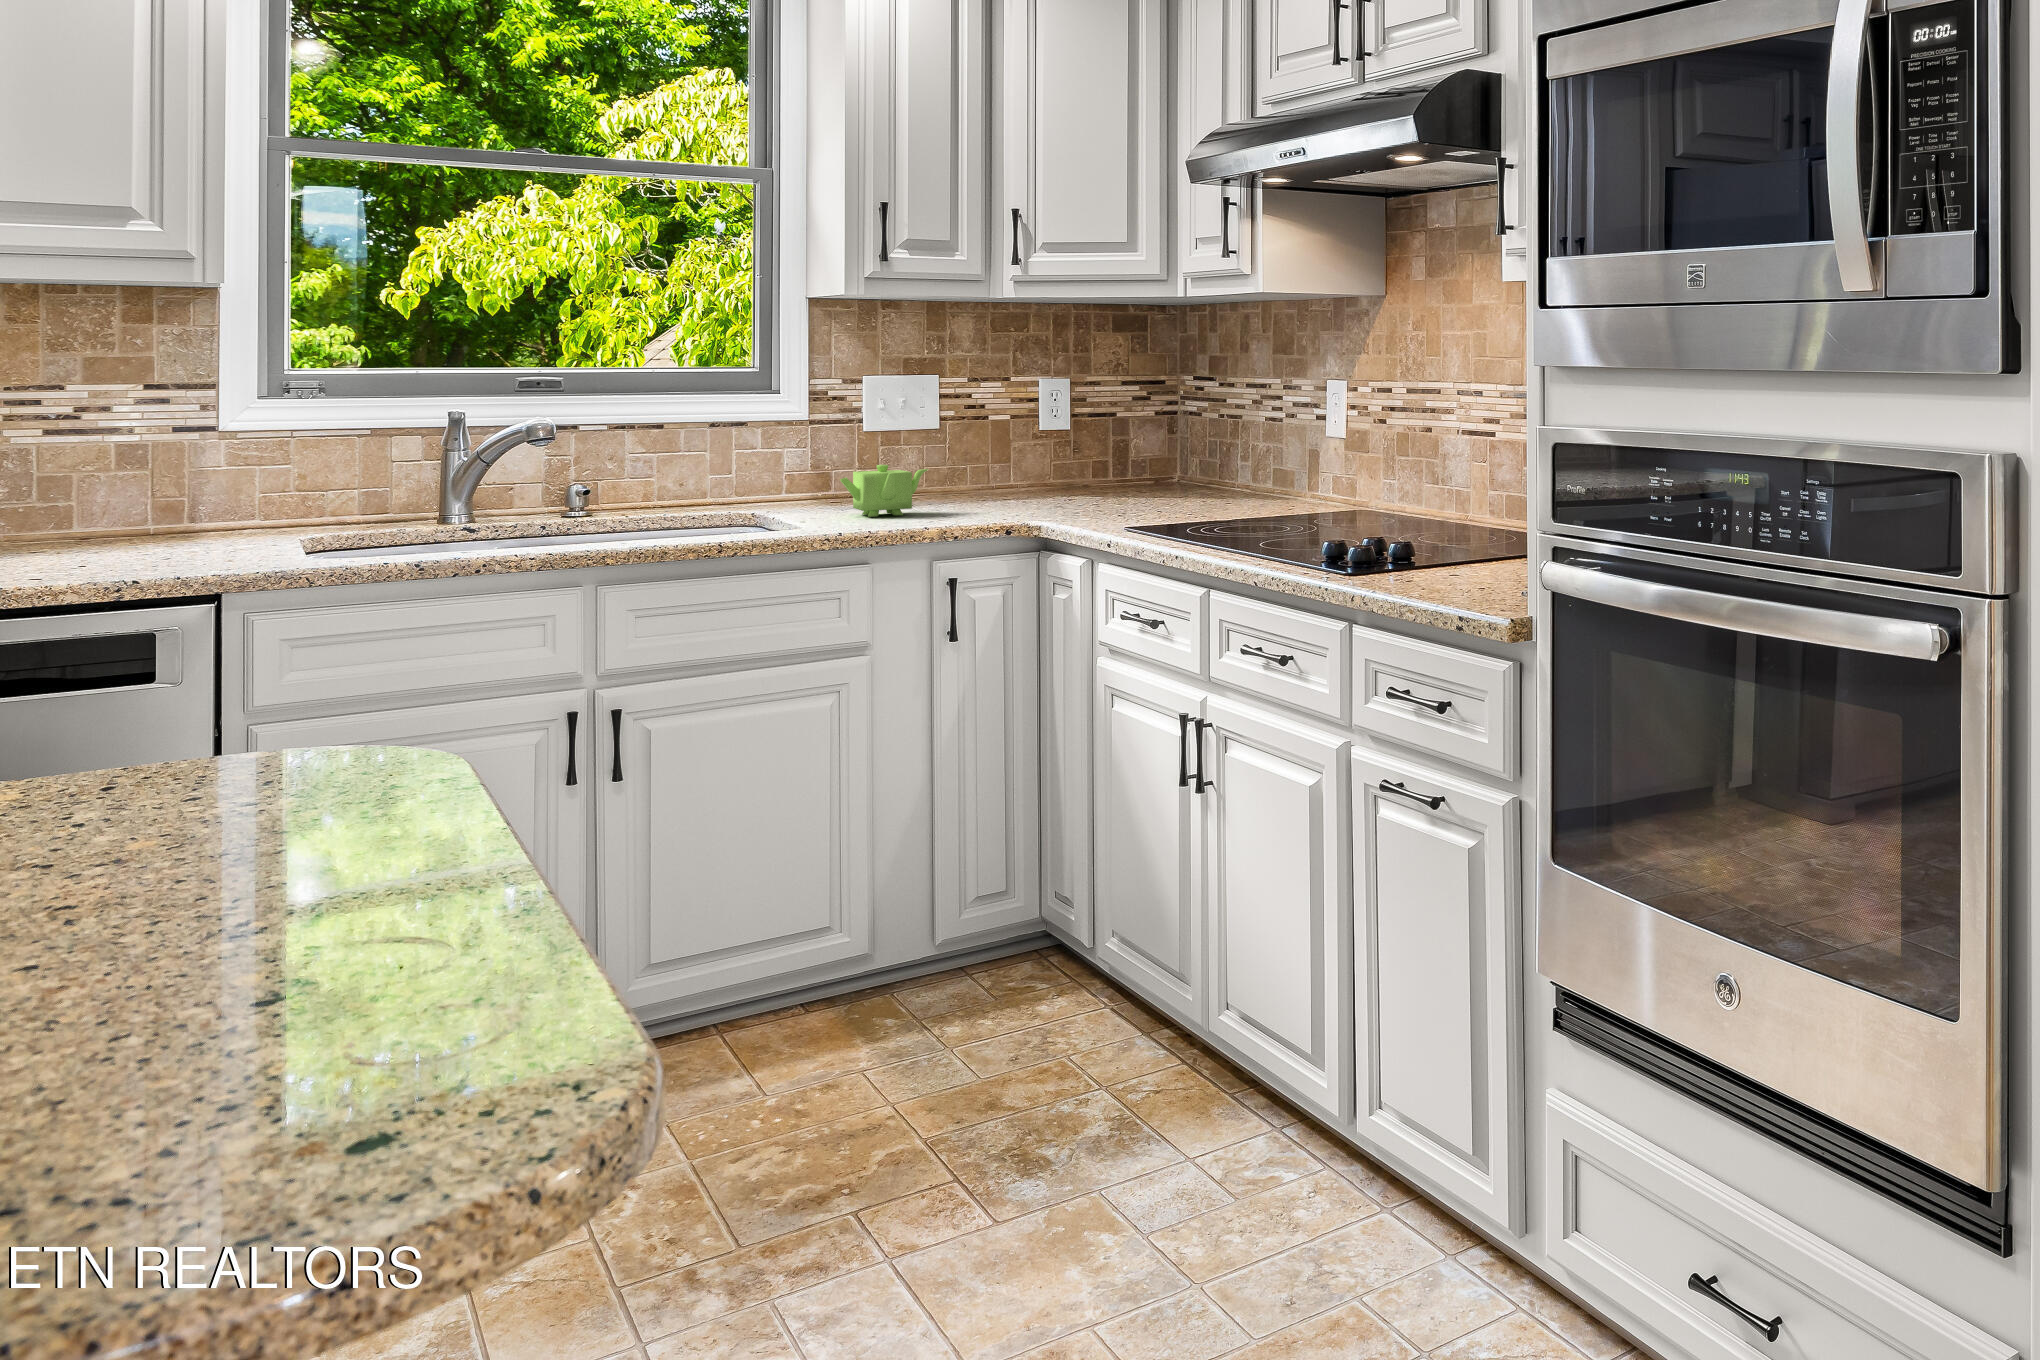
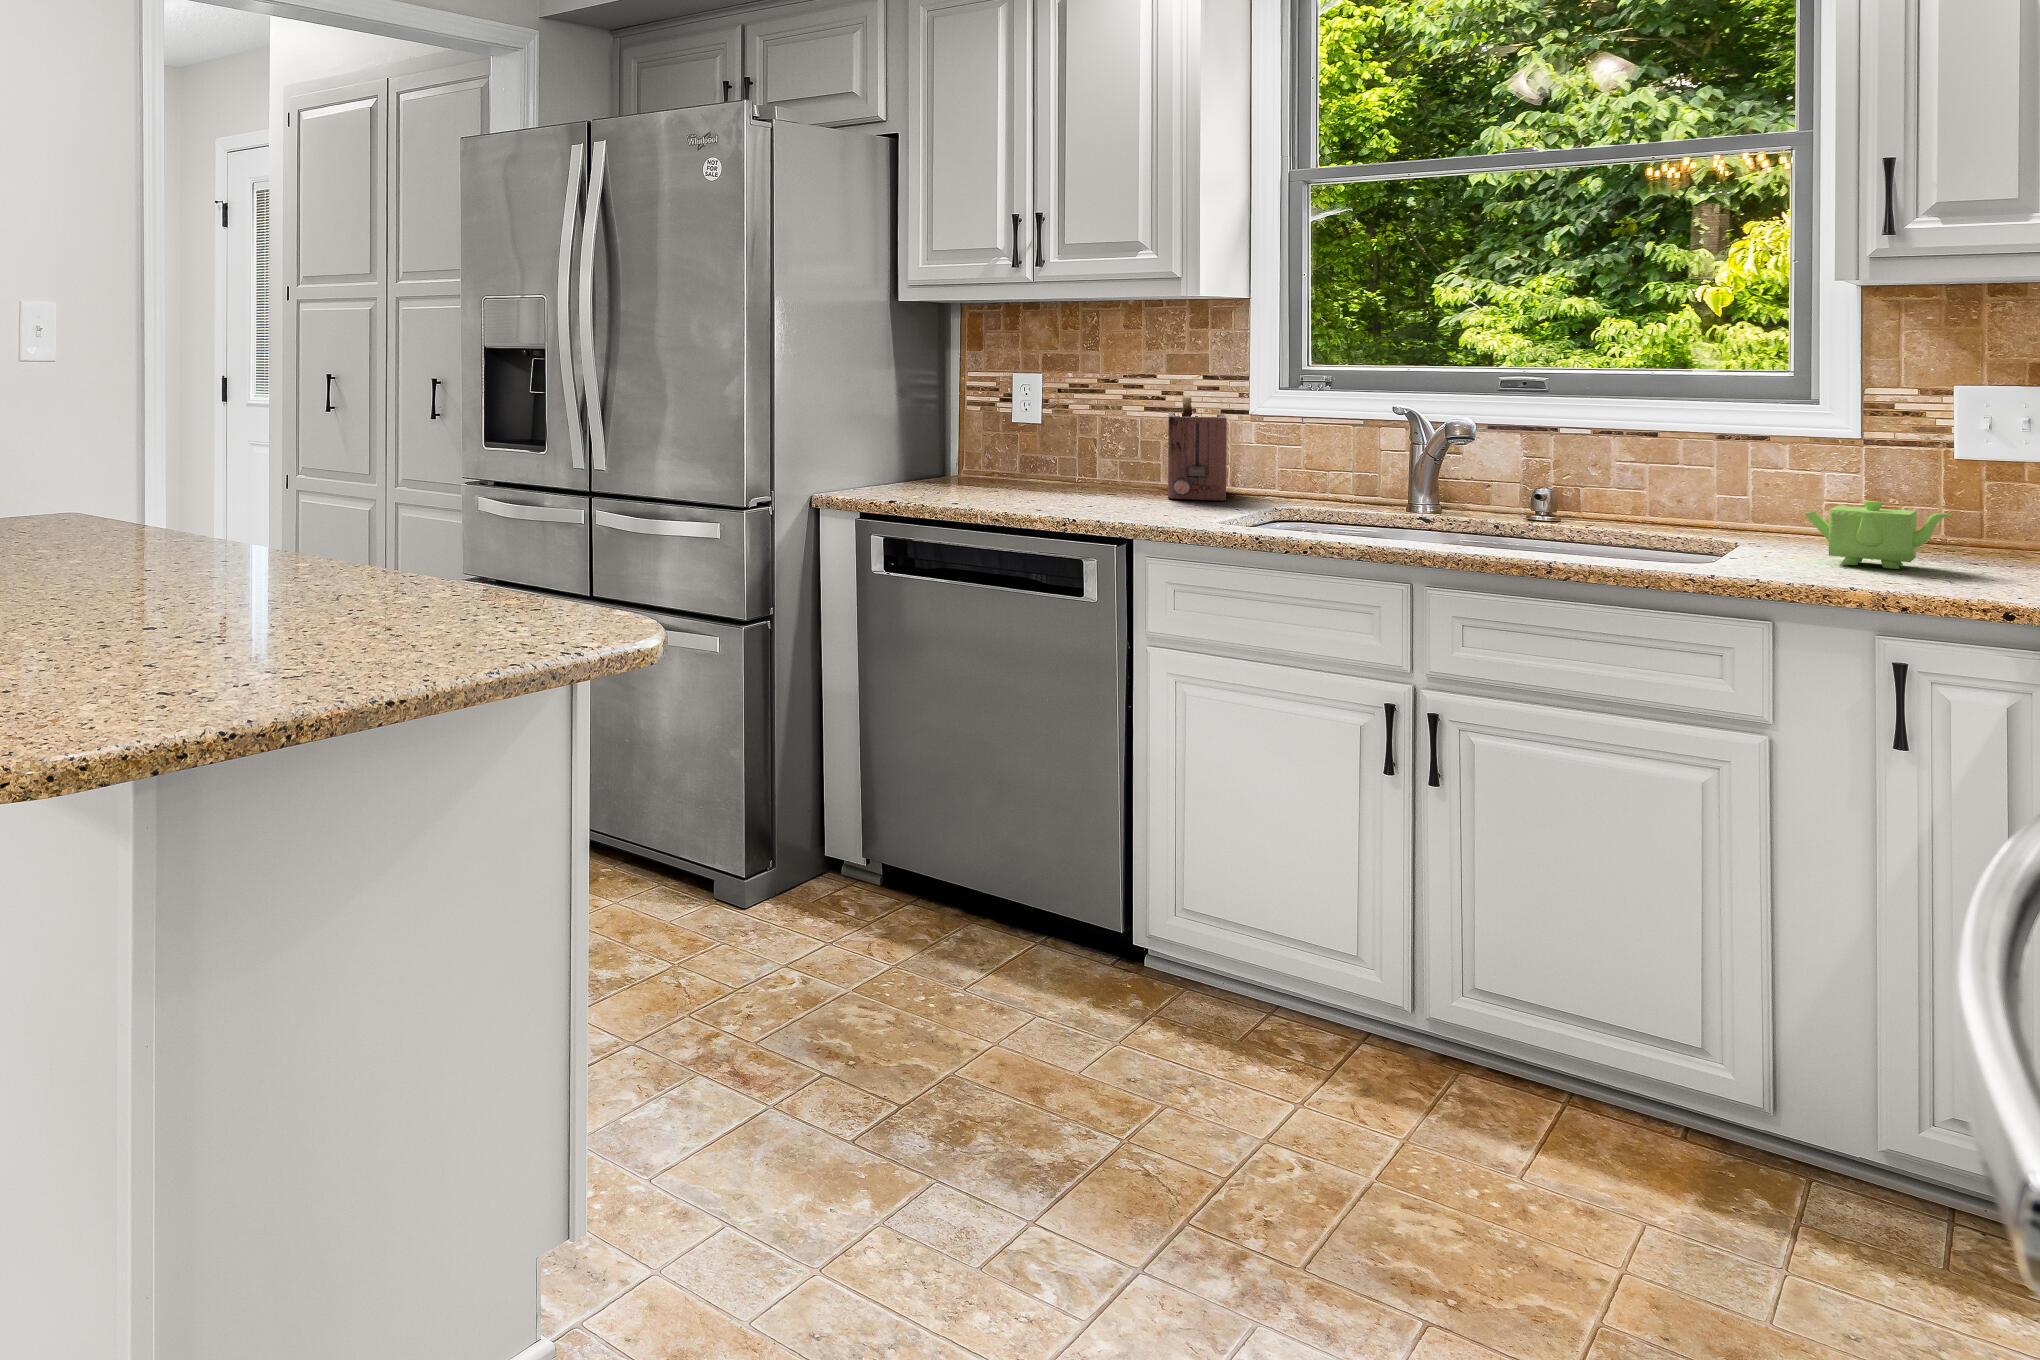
toaster: none [92,409,227,545] -> present [1168,395,1227,501]

